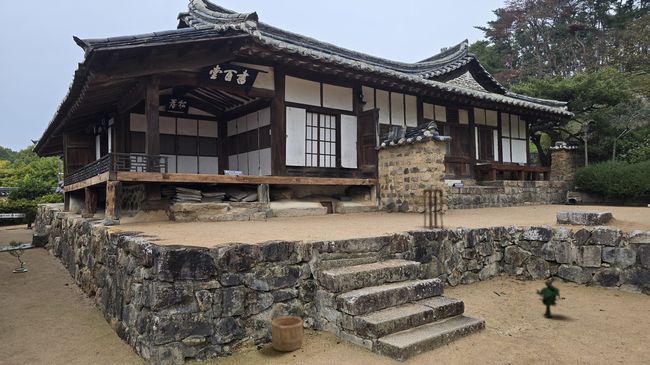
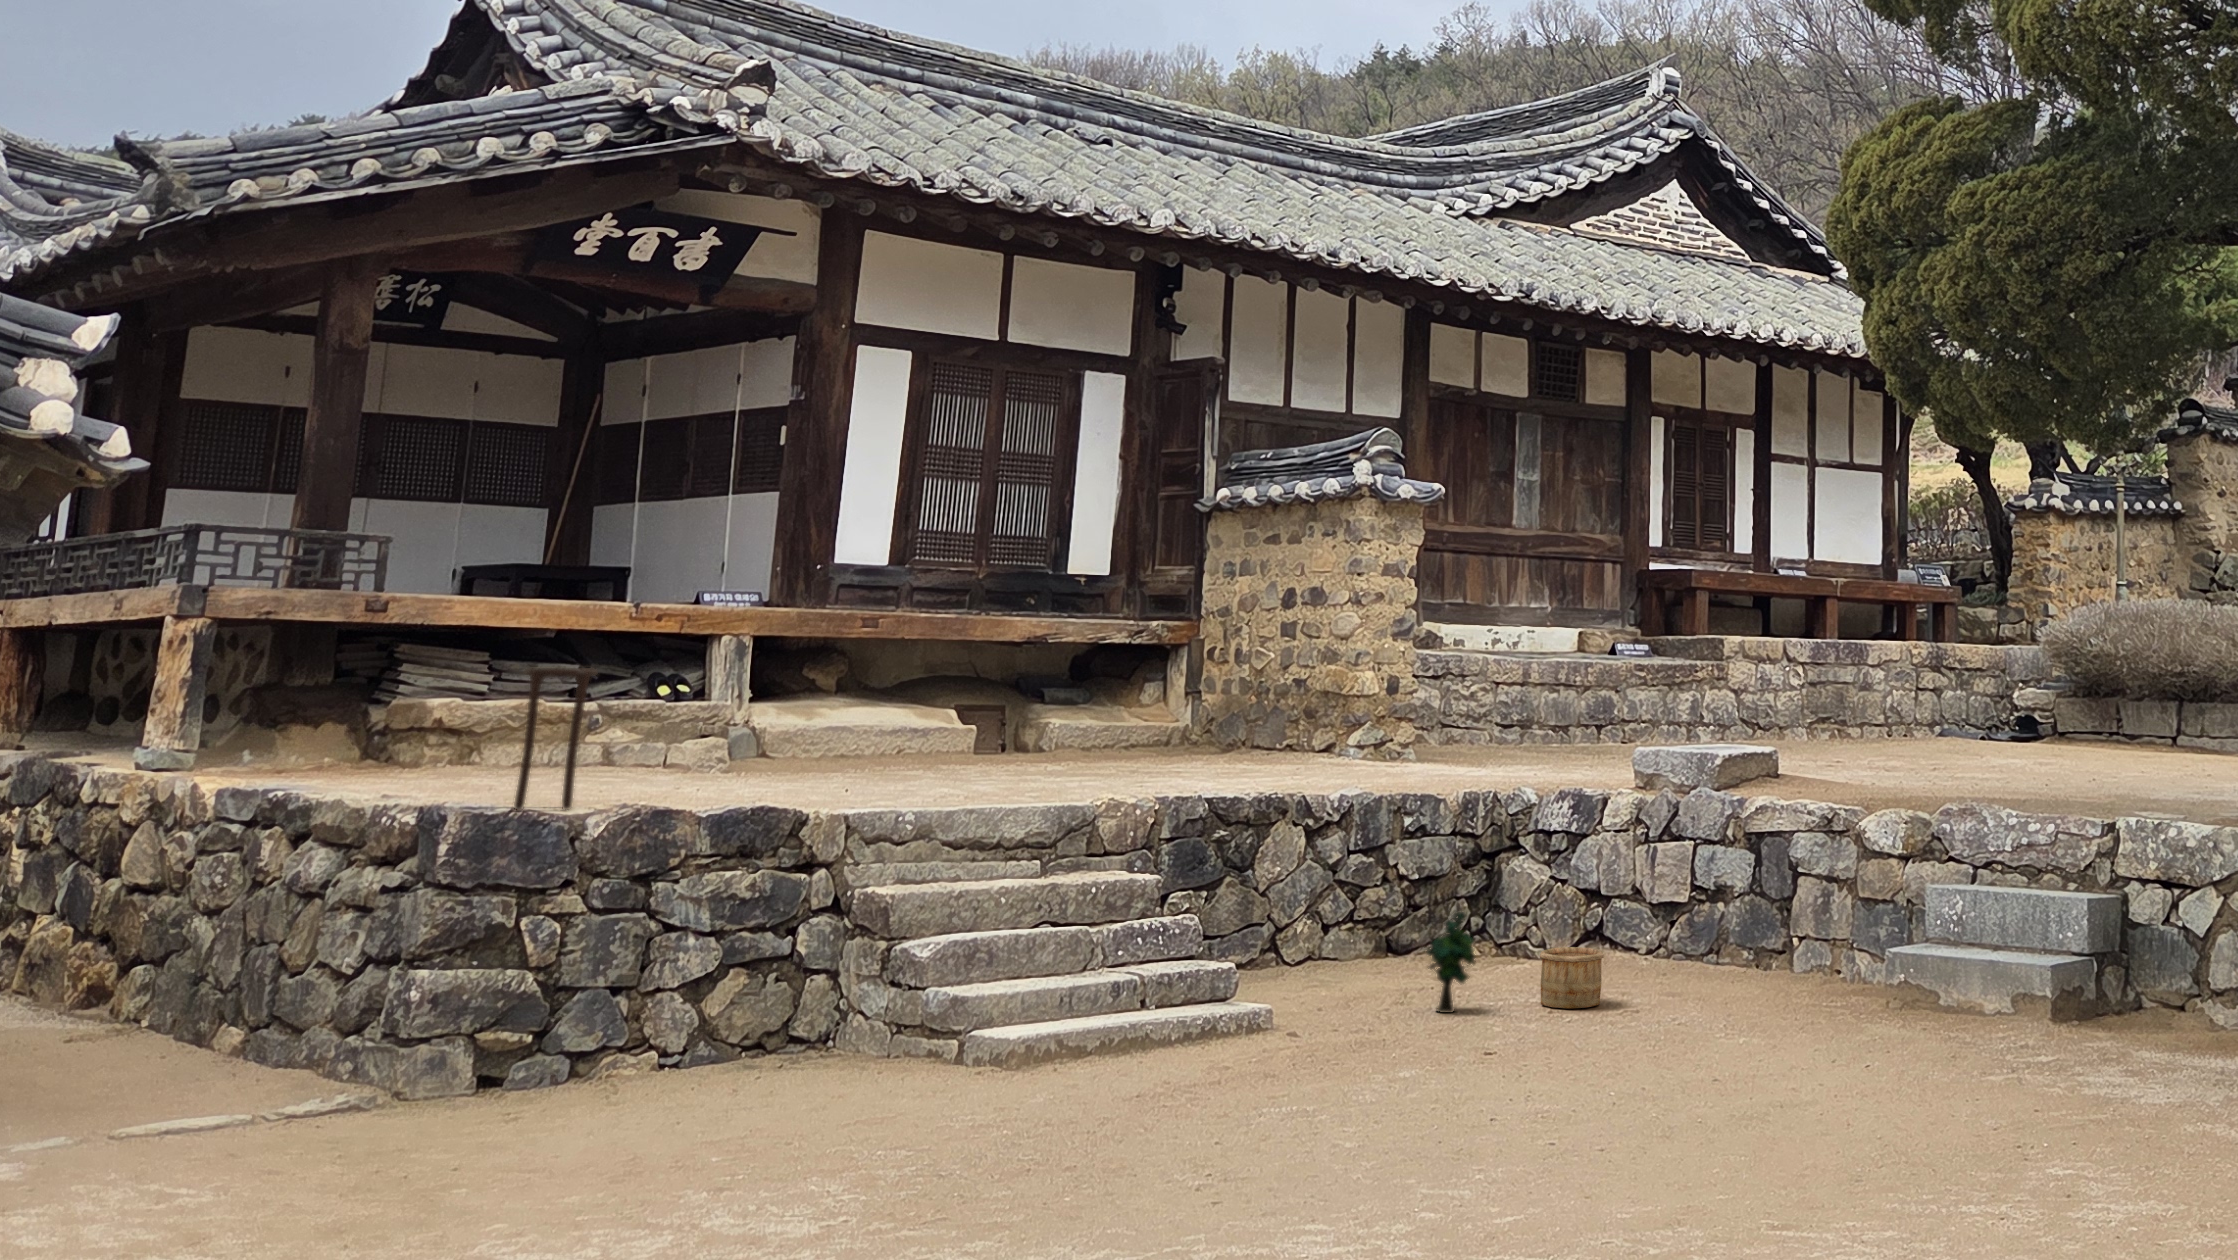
stool: present [423,189,443,229] -> present [514,668,597,810]
wooden bucket: present [271,316,303,351] -> present [1540,947,1604,1008]

